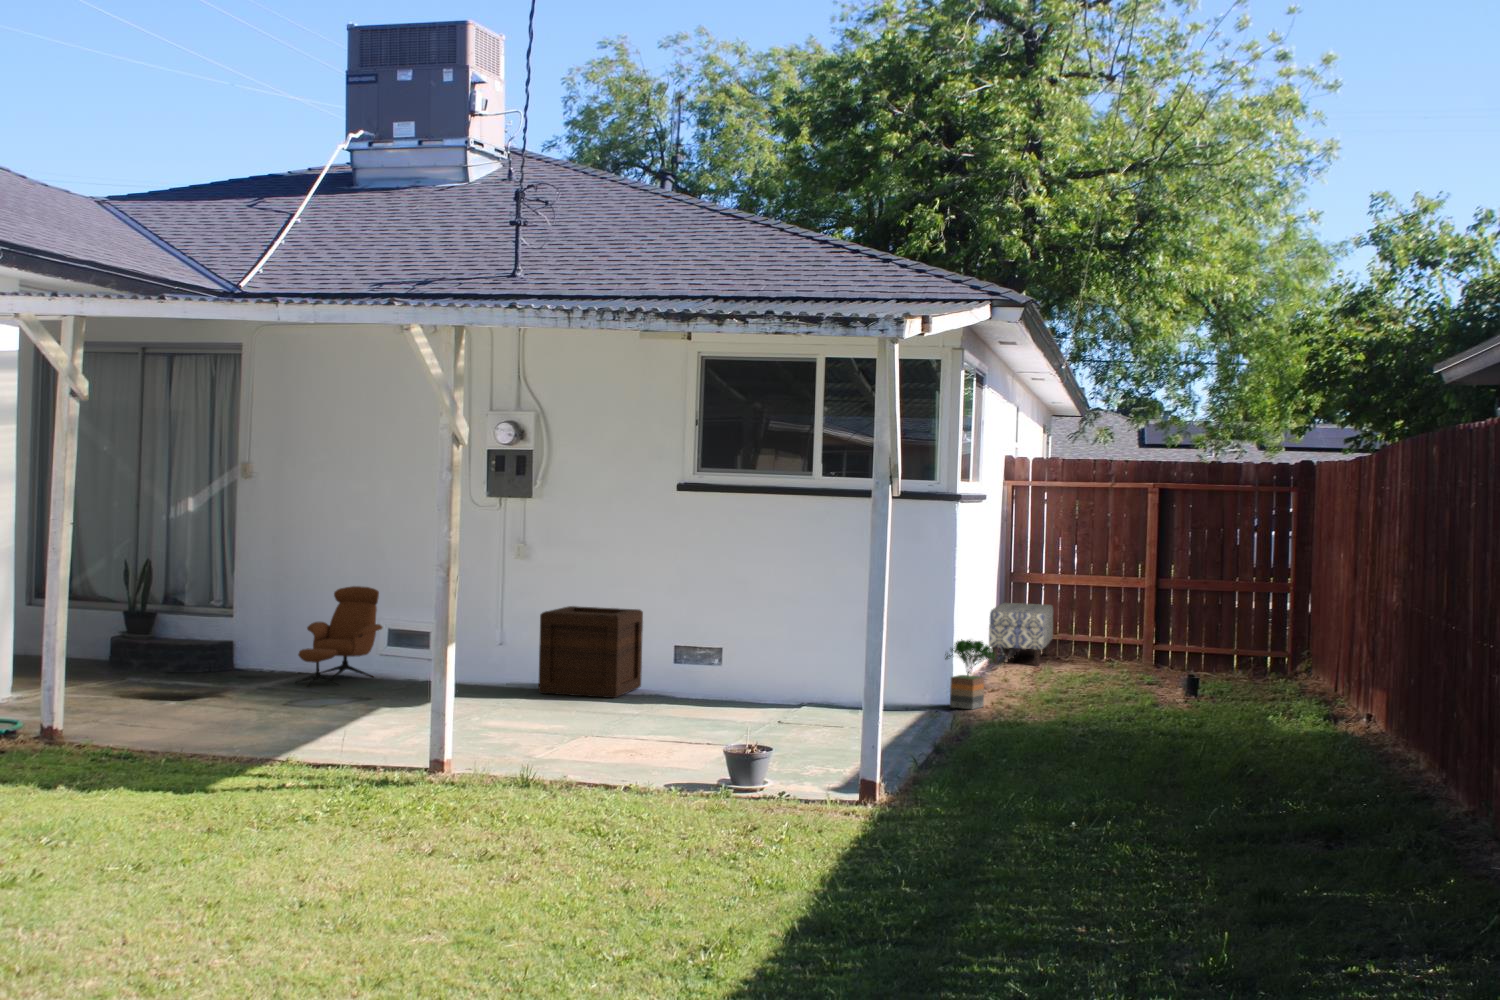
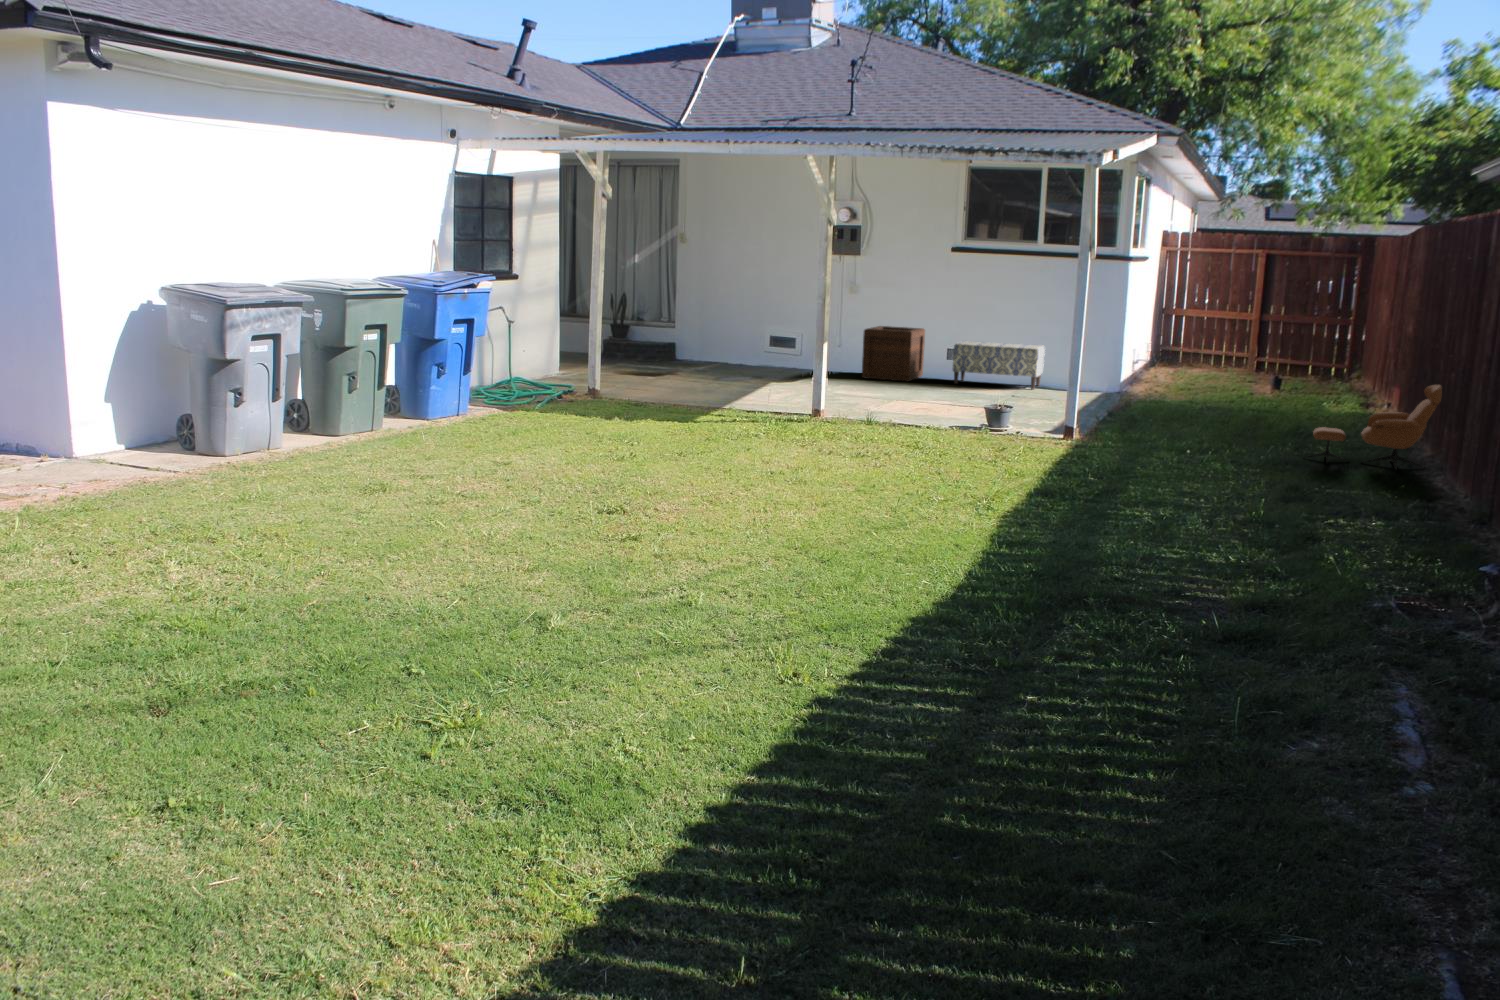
lounge chair: present [298,586,382,685] -> present [1309,385,1442,470]
bench: present [989,603,1053,666] -> present [953,341,1045,389]
potted tree: present [945,639,995,709] -> none [1115,349,1150,393]

